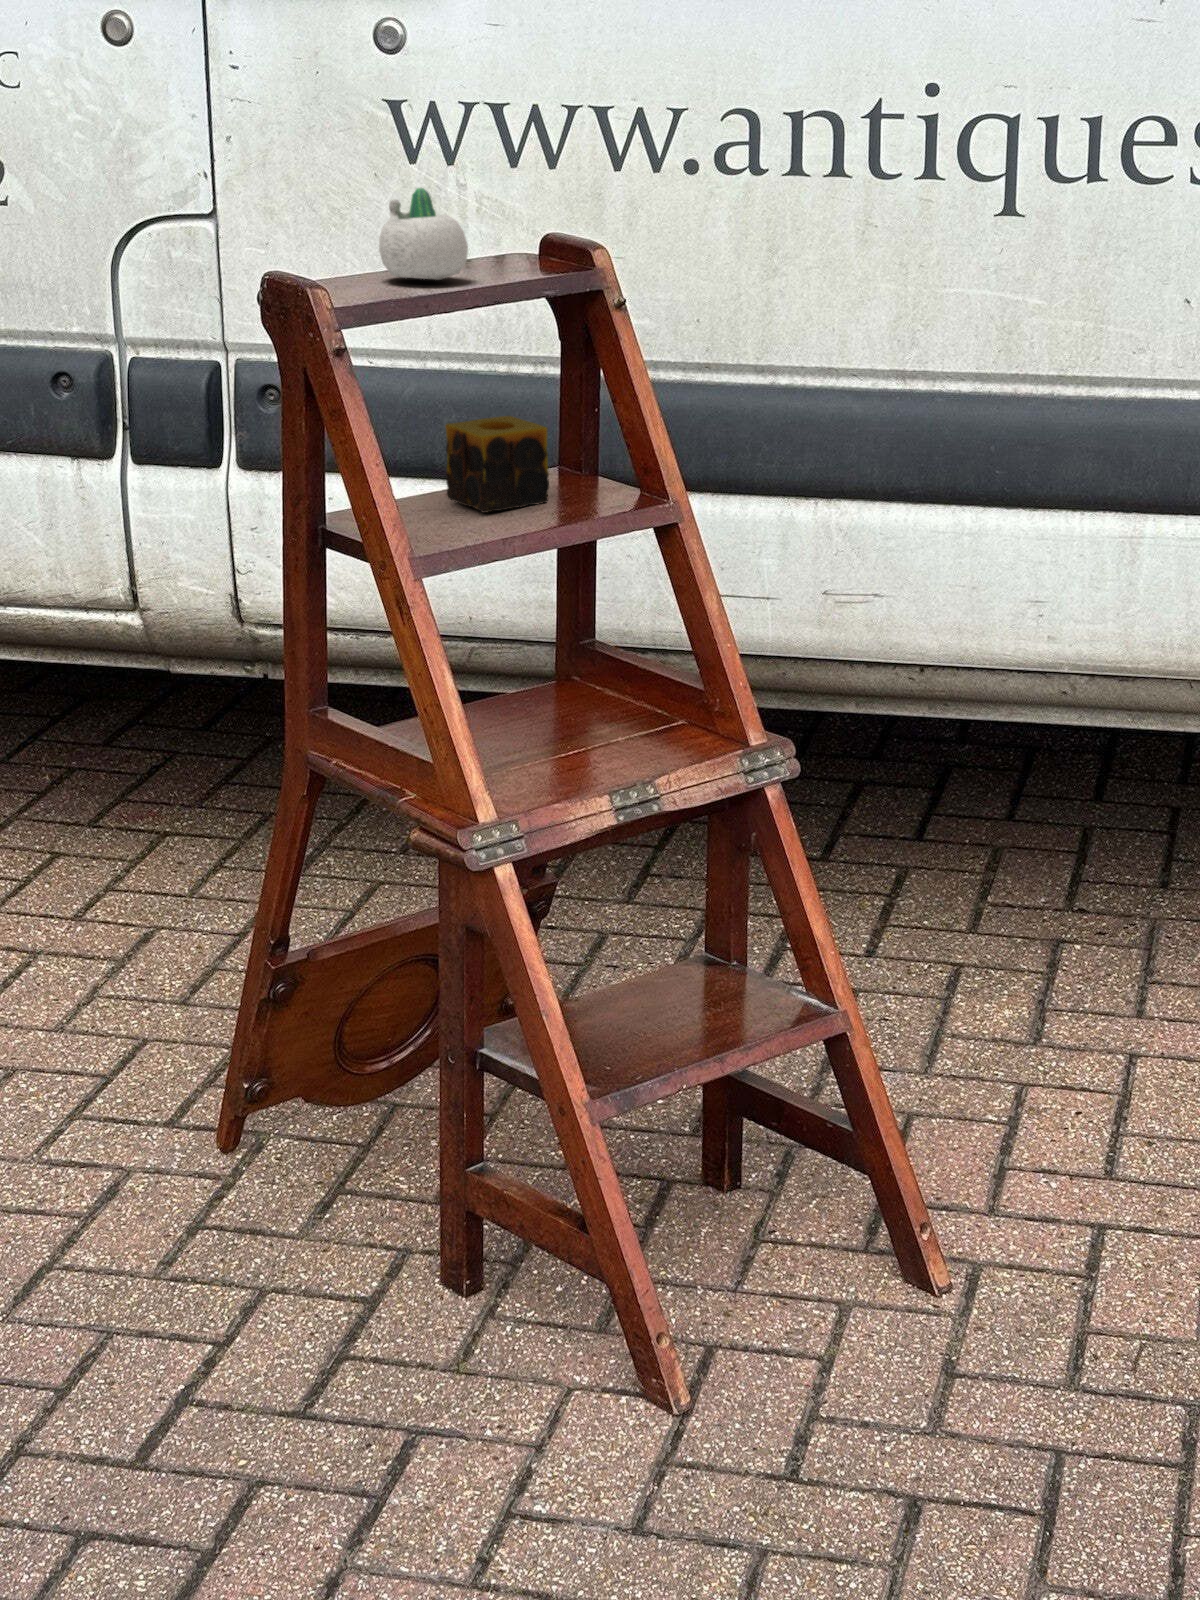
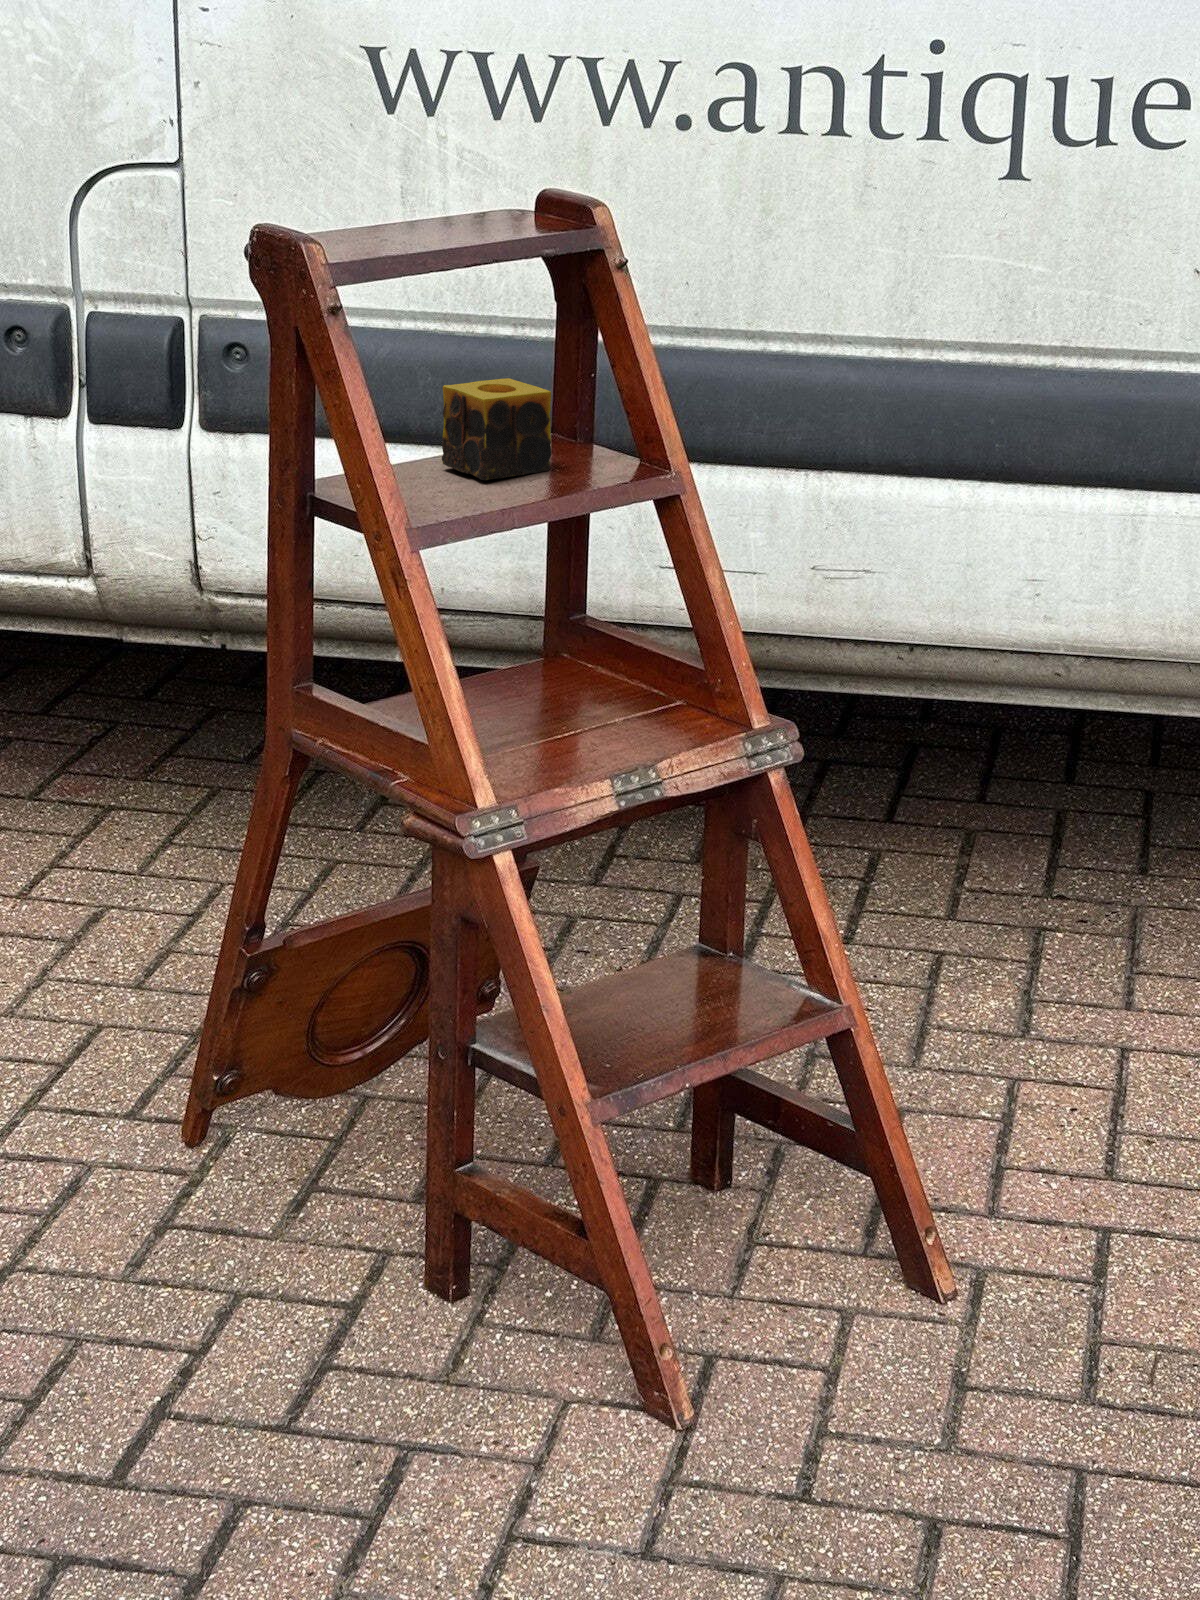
succulent planter: present [379,188,468,280] -> none [378,134,473,233]

